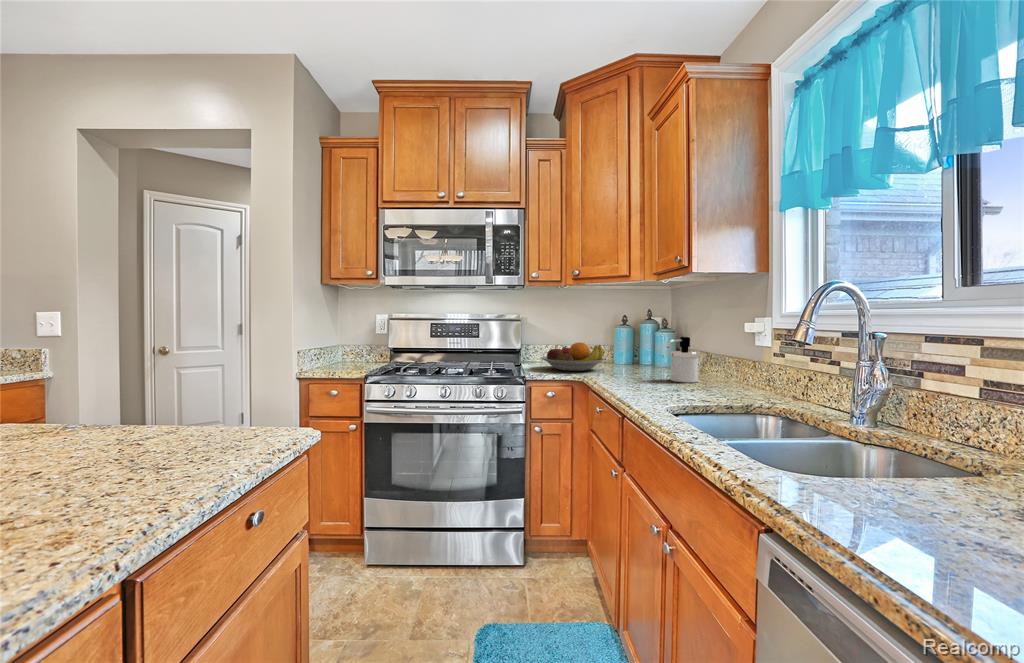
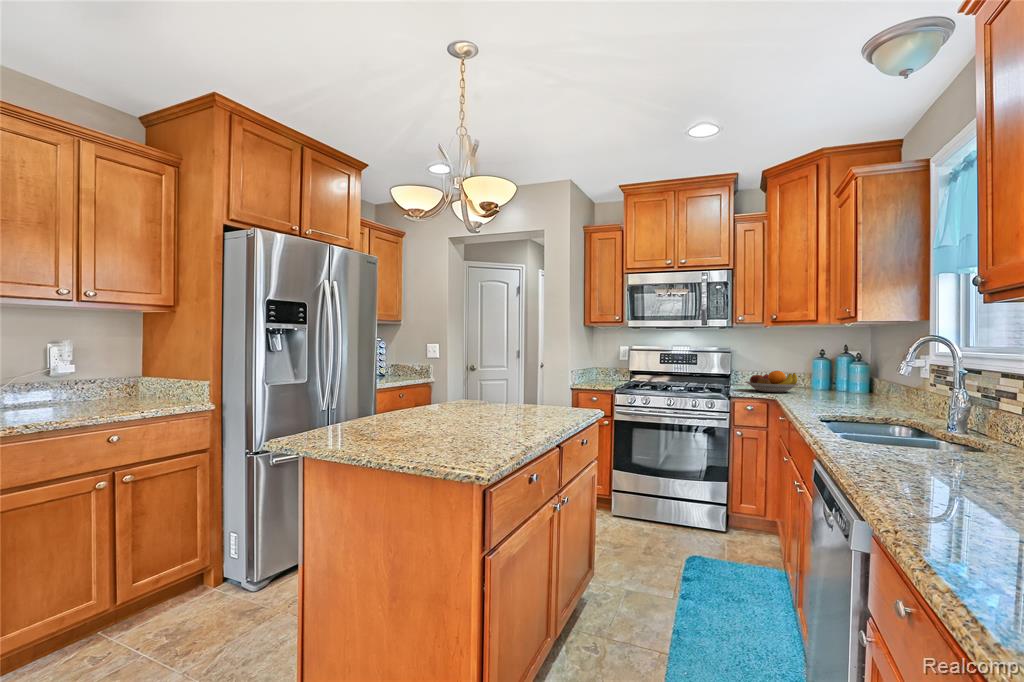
soap dispenser: present [667,337,699,383] -> none [838,368,869,402]

